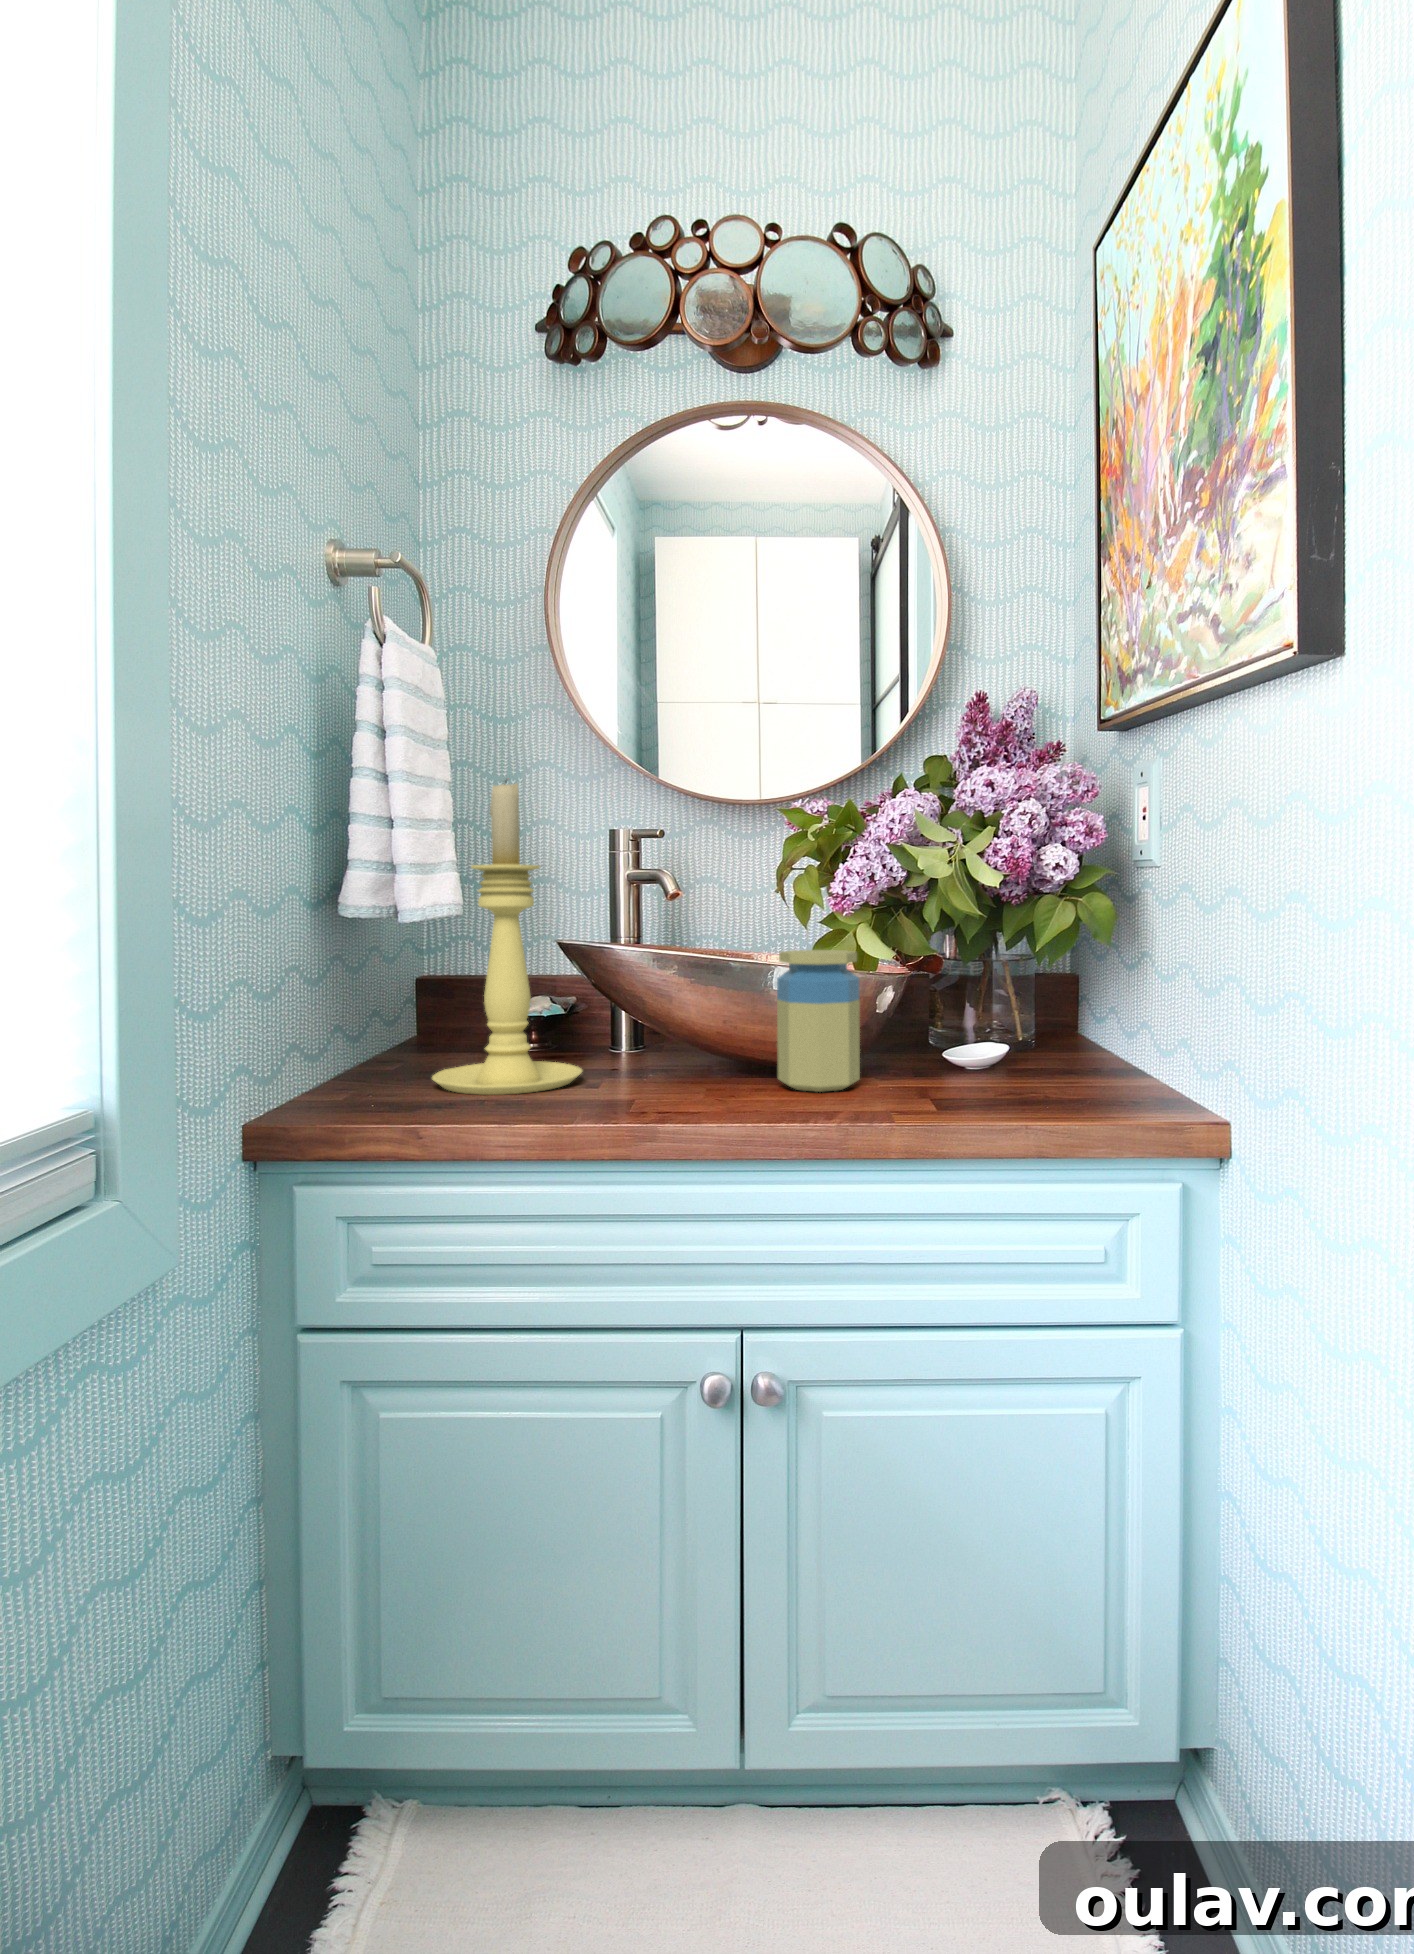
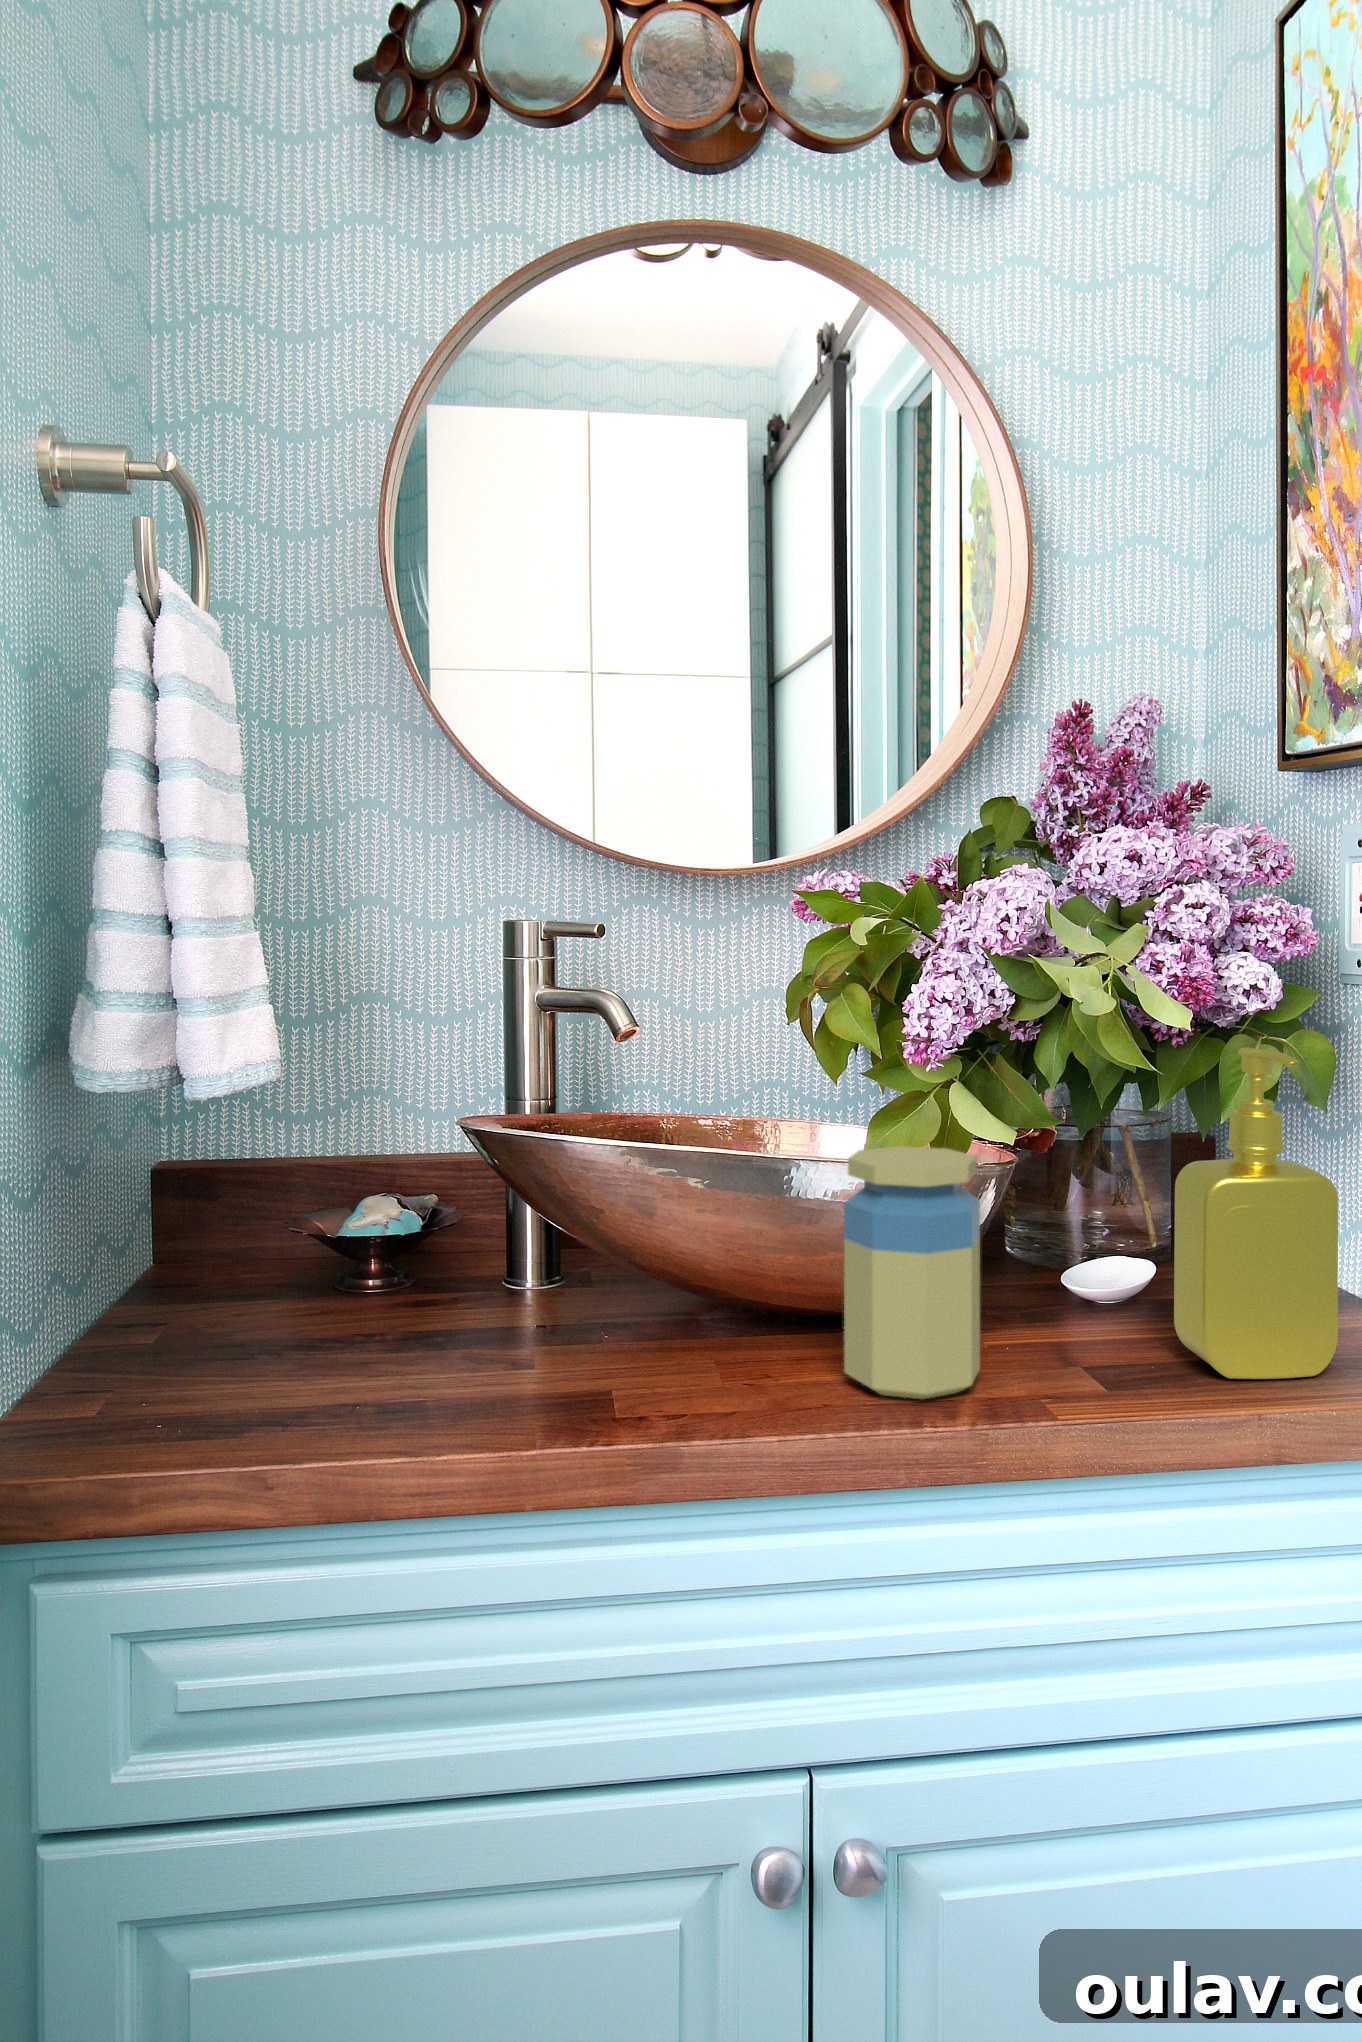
candle holder: present [432,782,582,1095] -> none [236,858,502,1431]
soap dispenser: none [988,889,1084,1090] -> present [1174,1047,1338,1379]

